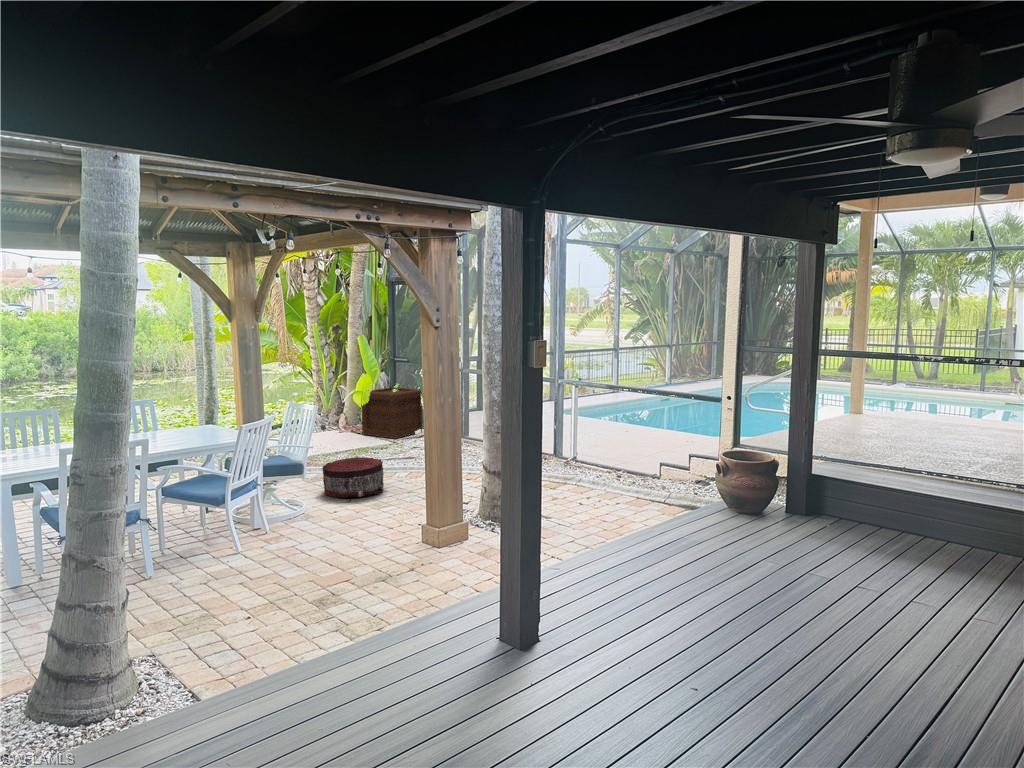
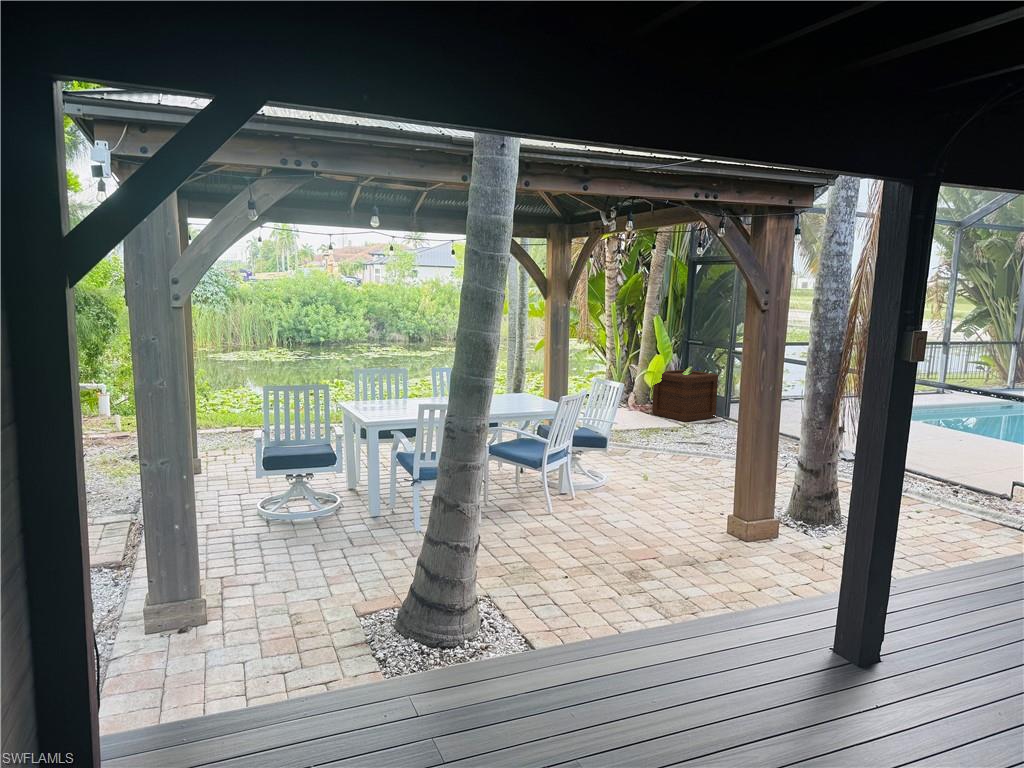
pouf: present [322,457,384,498] -> none [622,437,682,477]

